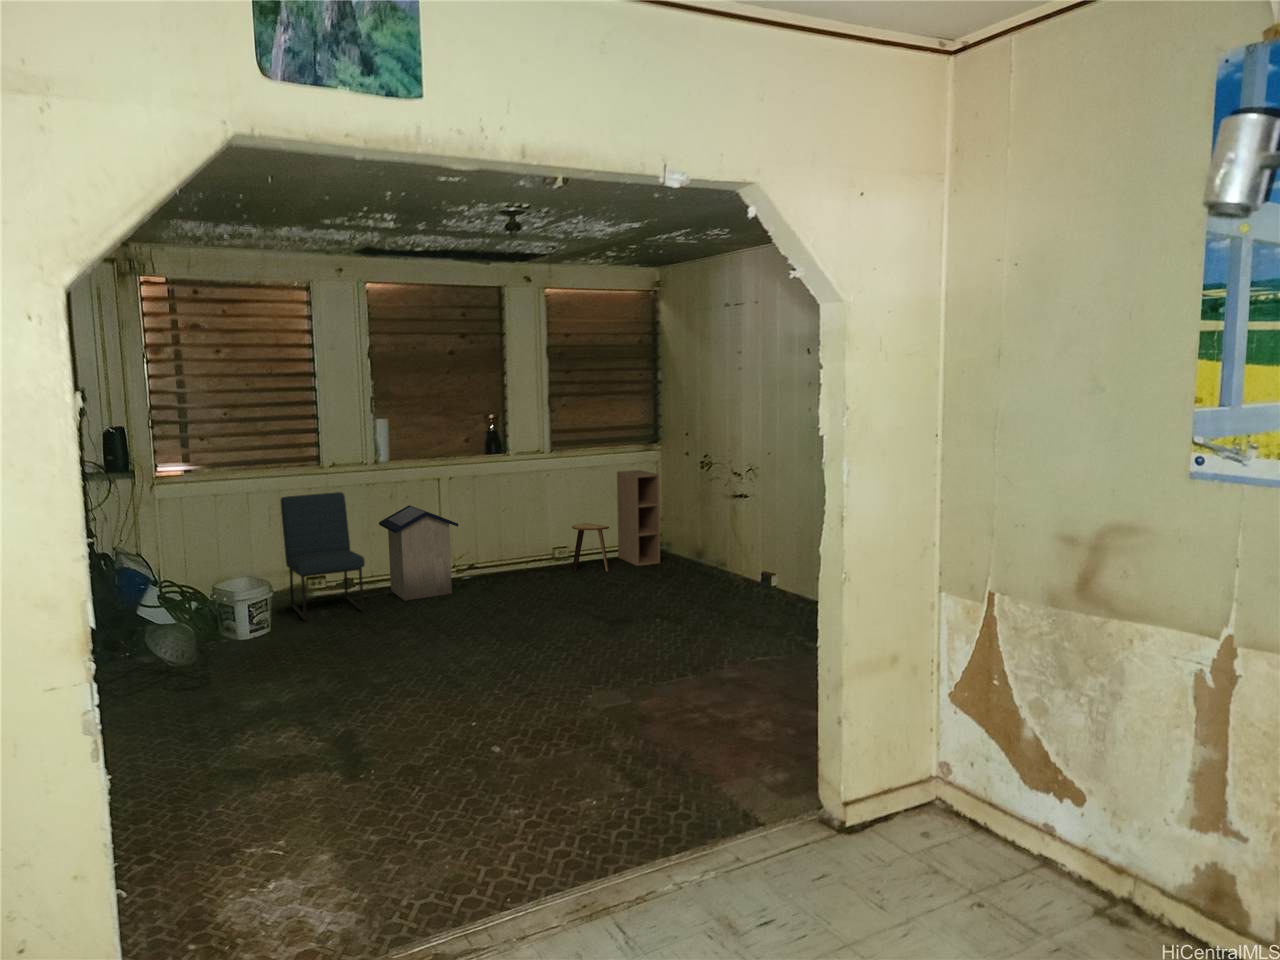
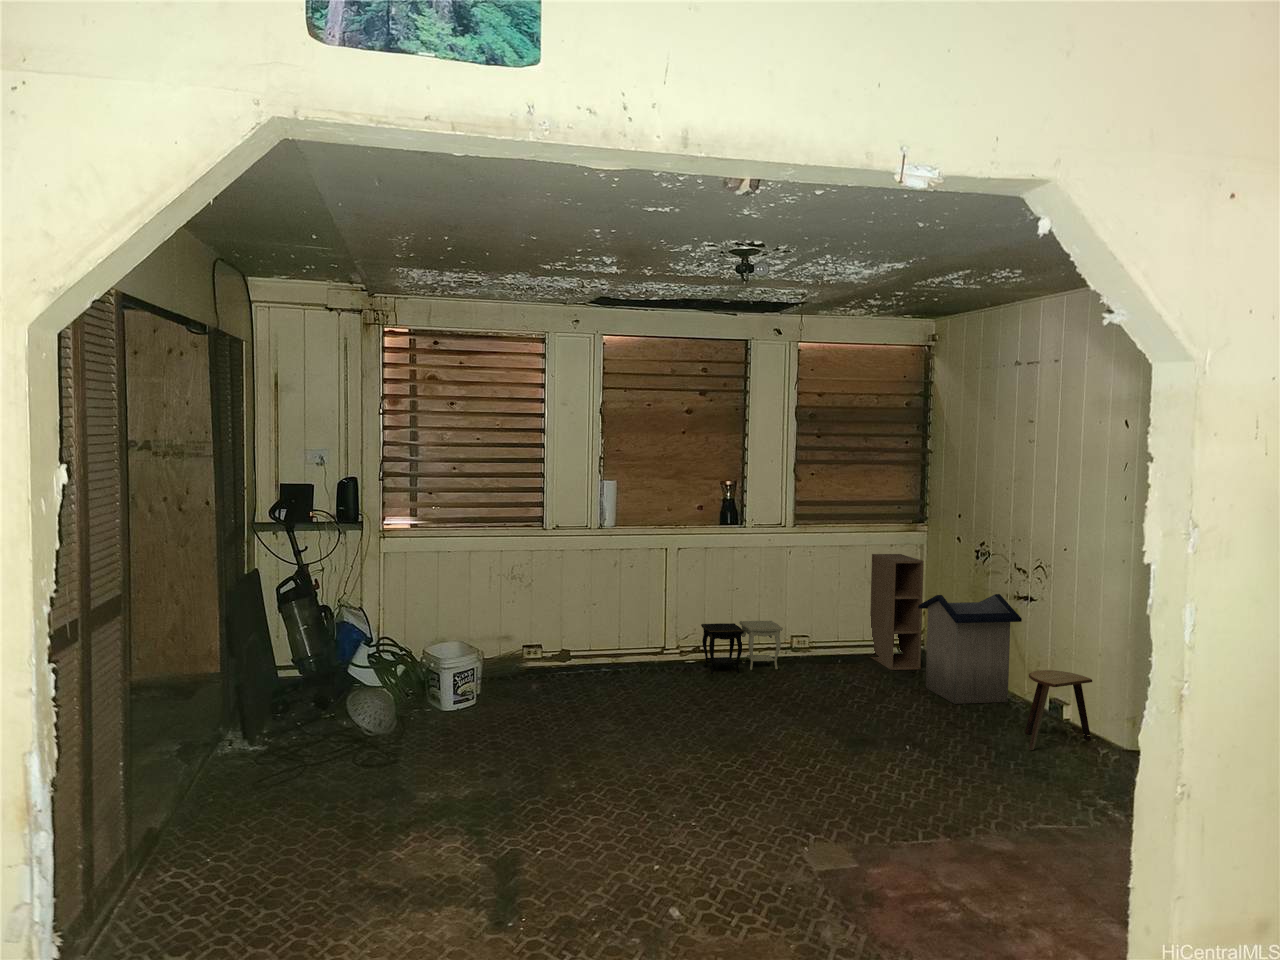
chair: present [281,492,365,621] -> none [499,557,575,694]
trash can: present [379,505,458,601] -> present [918,594,1022,704]
stool: present [572,523,609,572] -> present [1025,670,1092,750]
side table: none [476,535,548,584] -> present [701,621,783,674]

